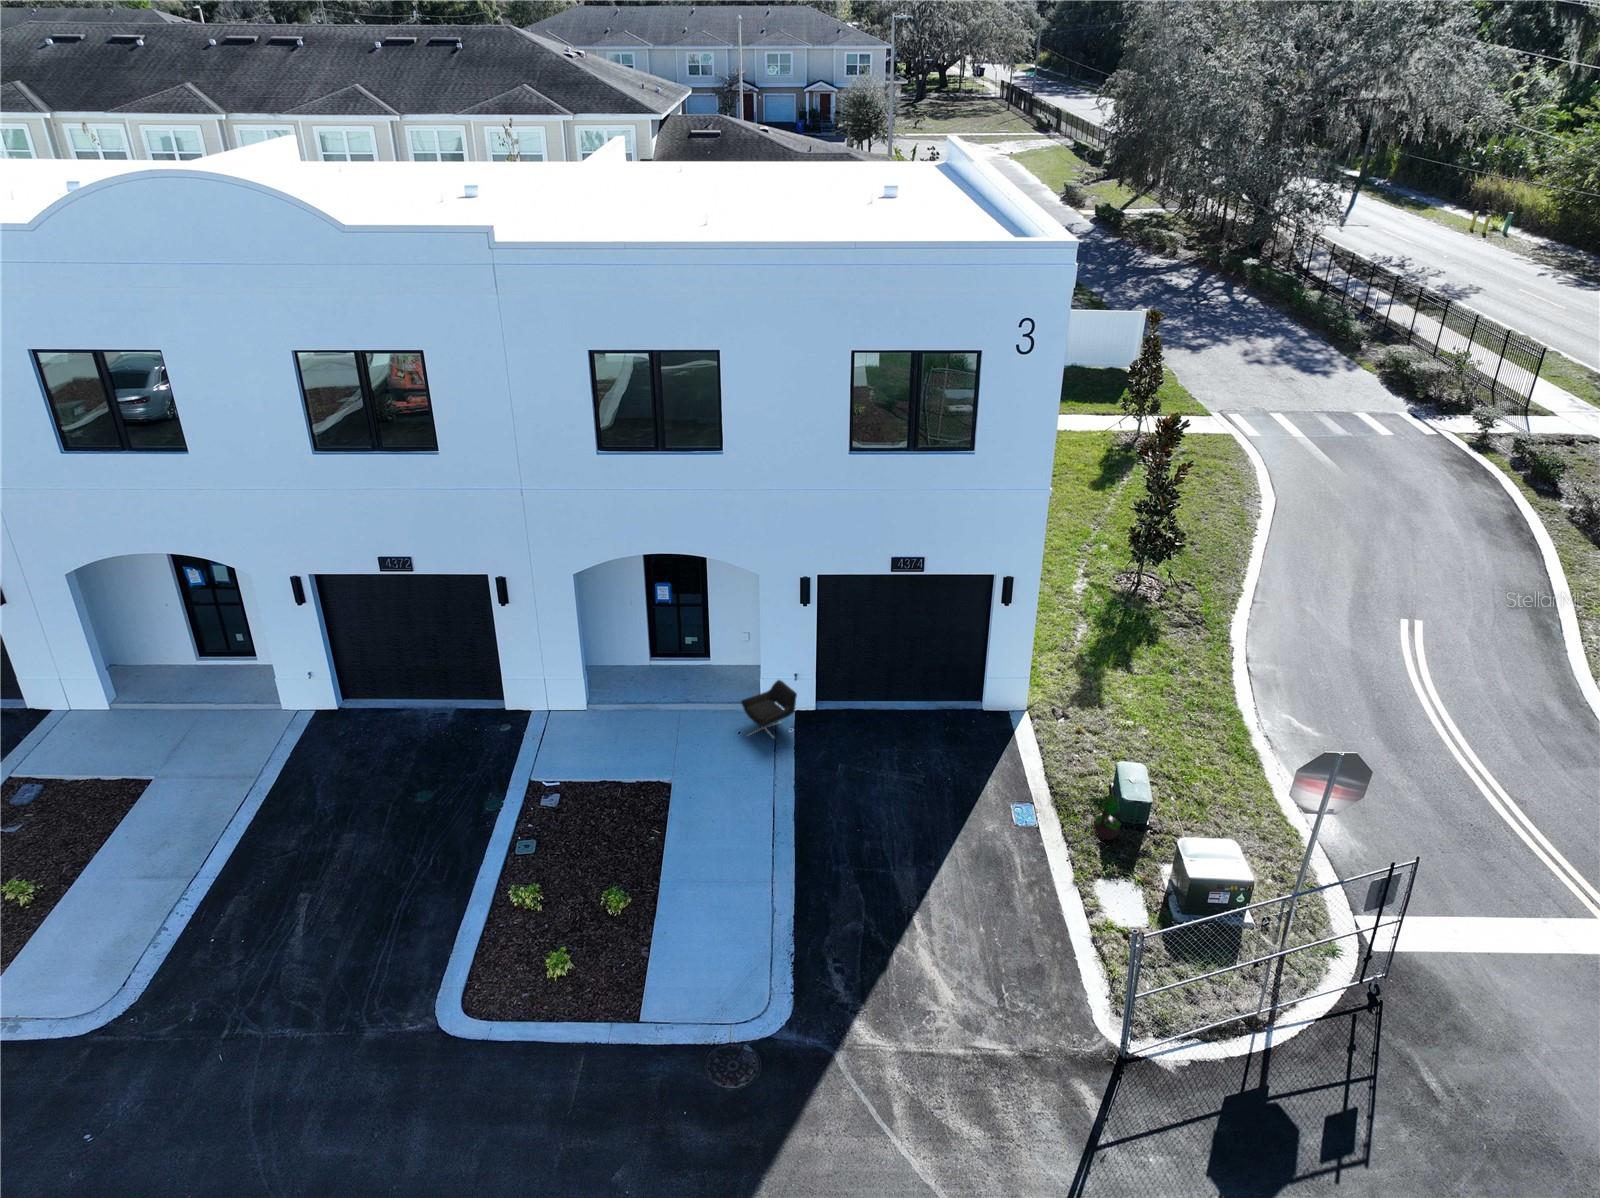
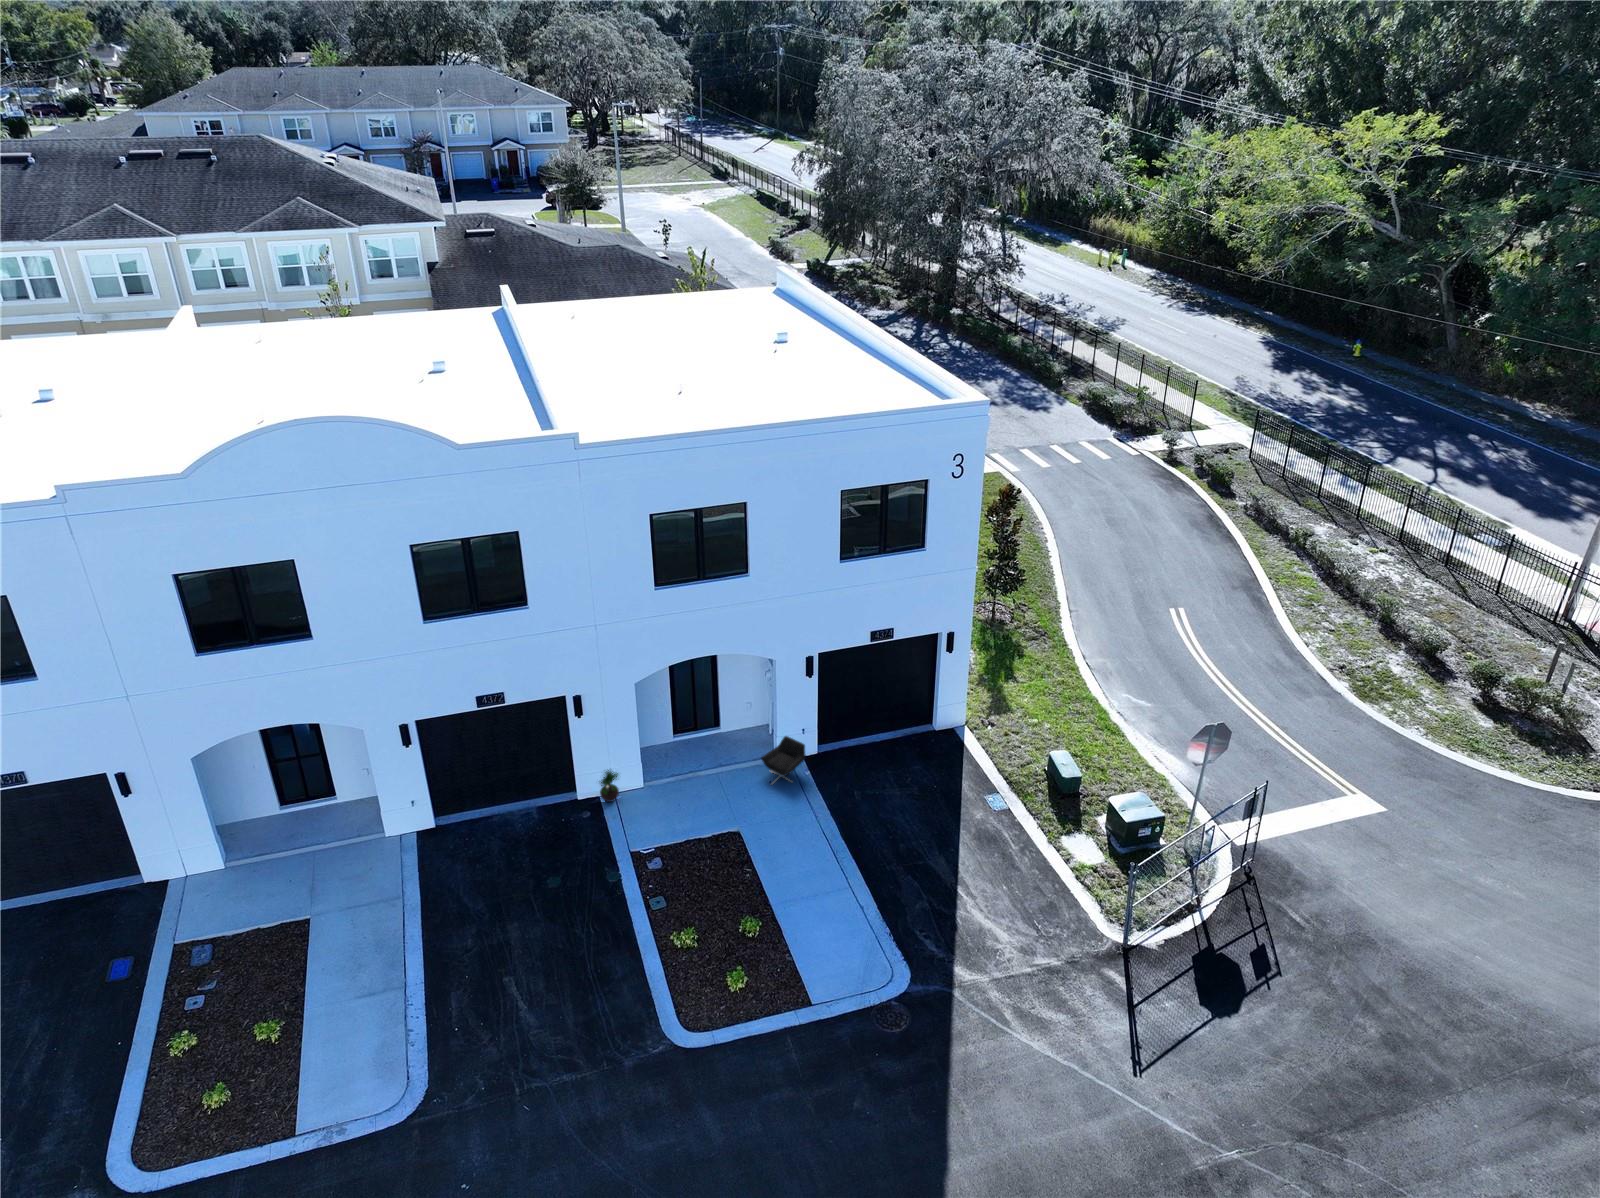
potted tree: present [1087,795,1121,840] -> present [600,770,619,802]

